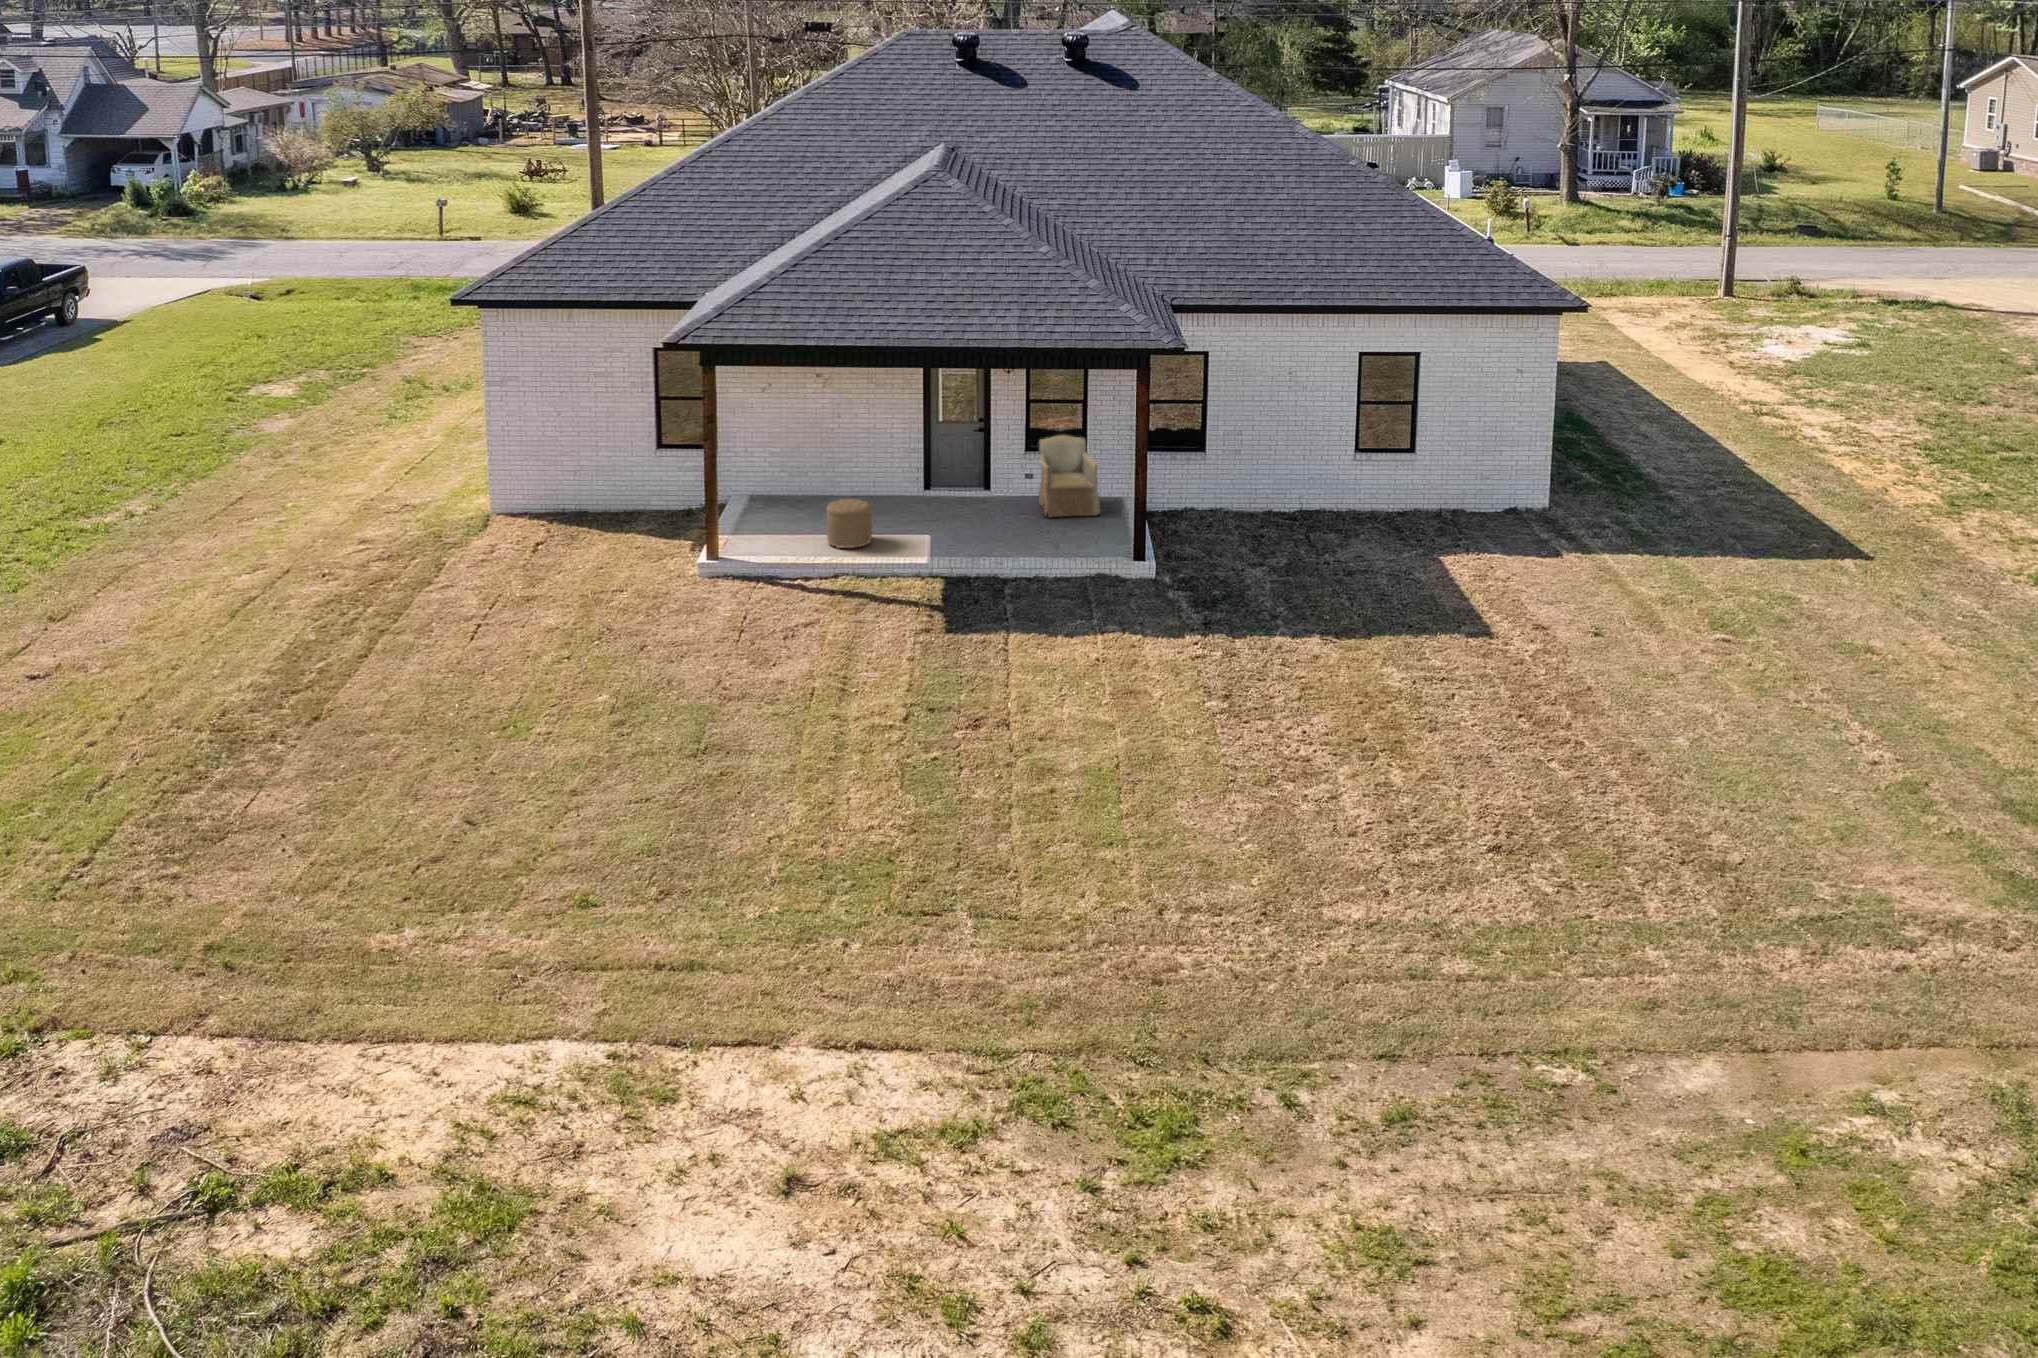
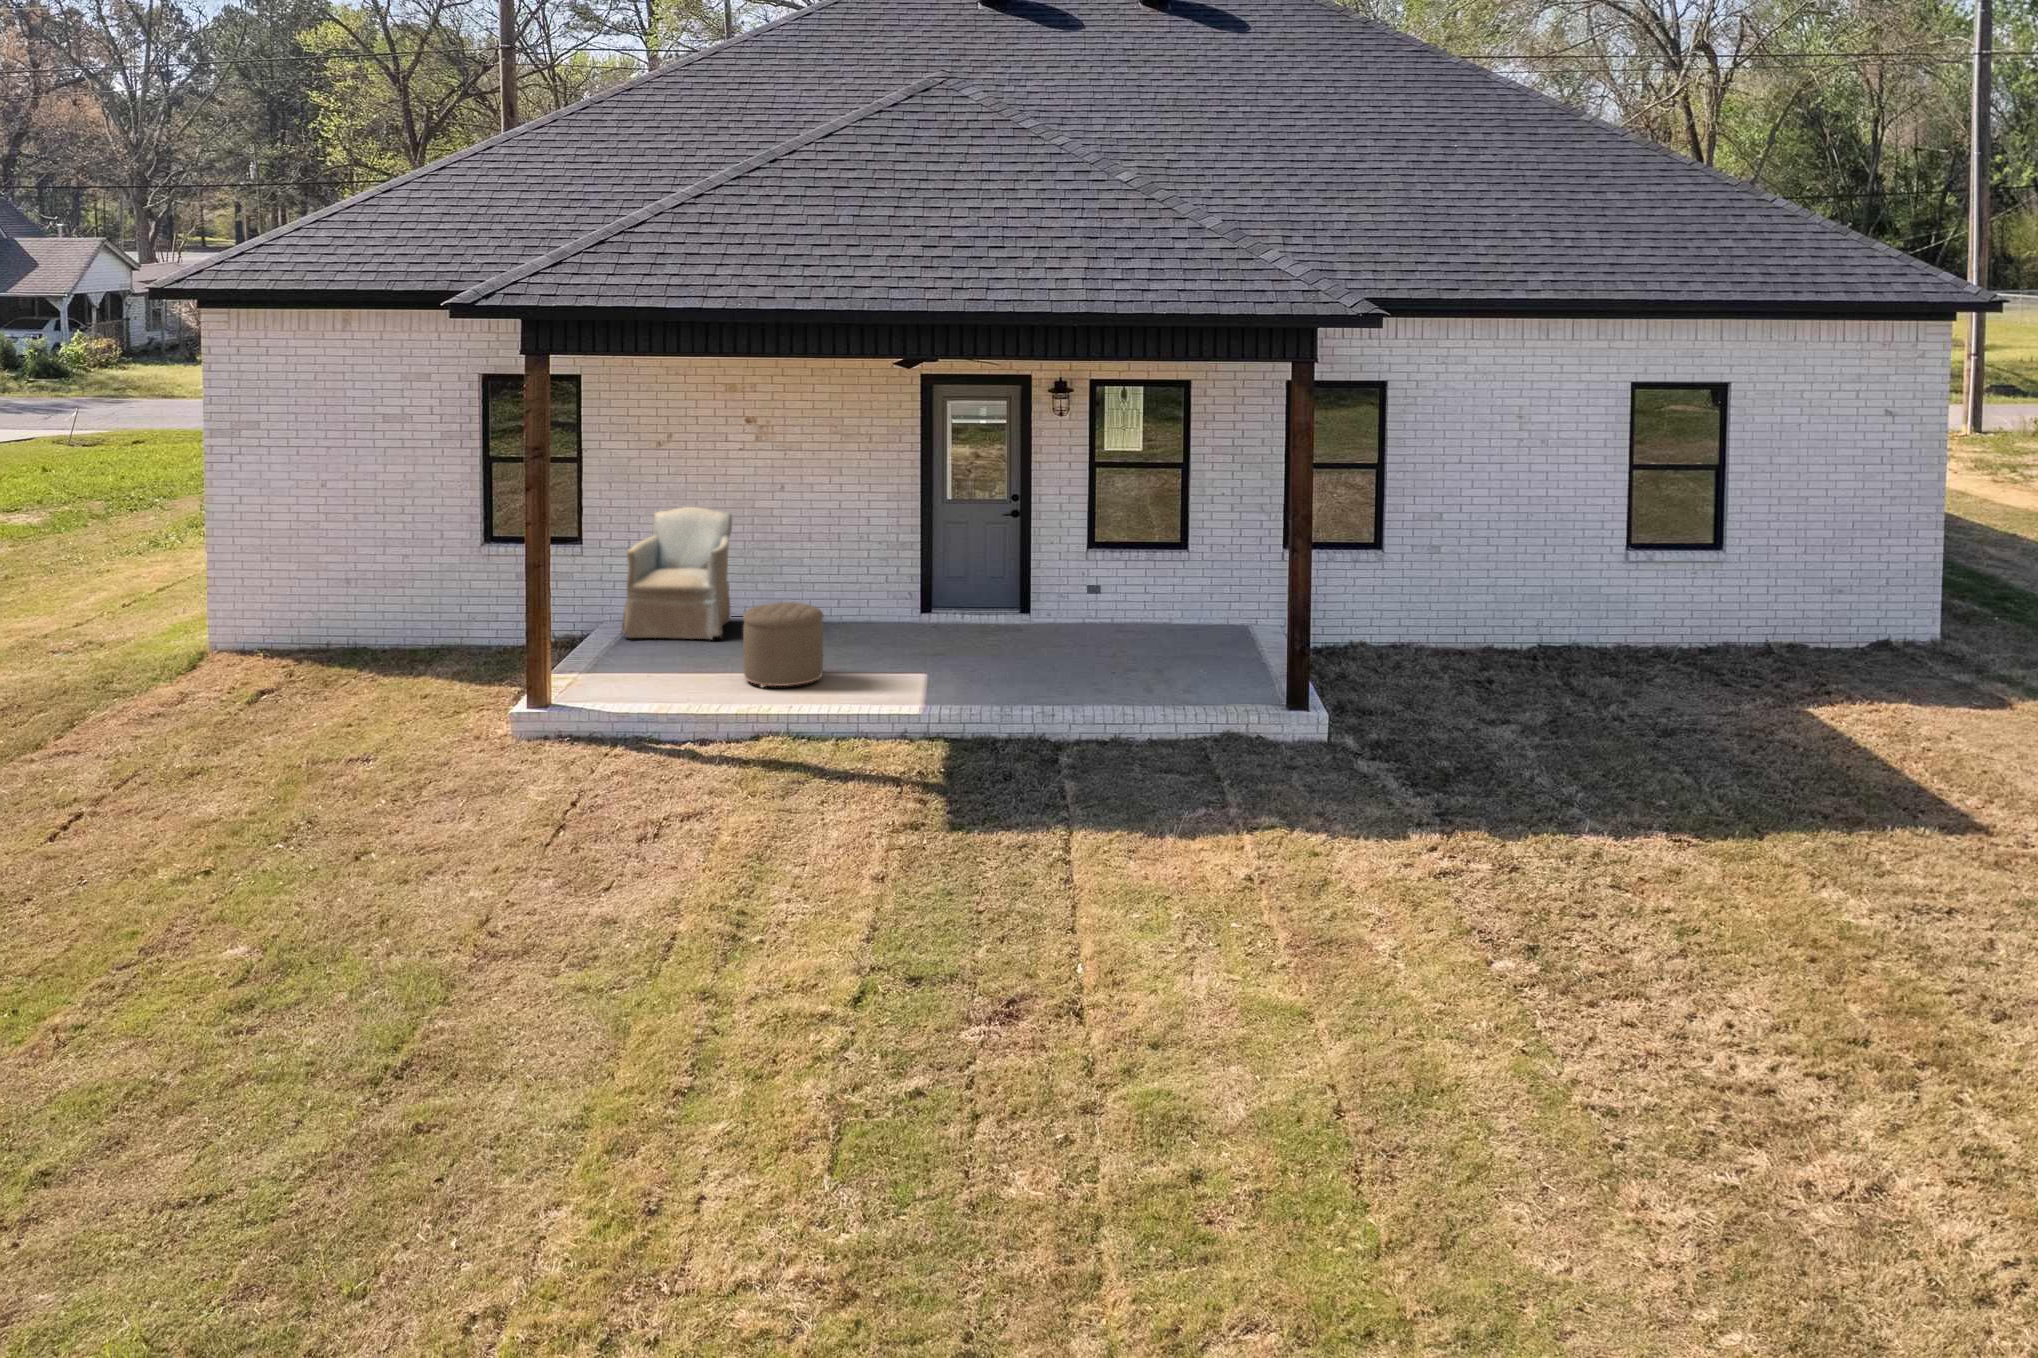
armchair: present [1039,435,1100,517] -> present [622,507,732,640]

